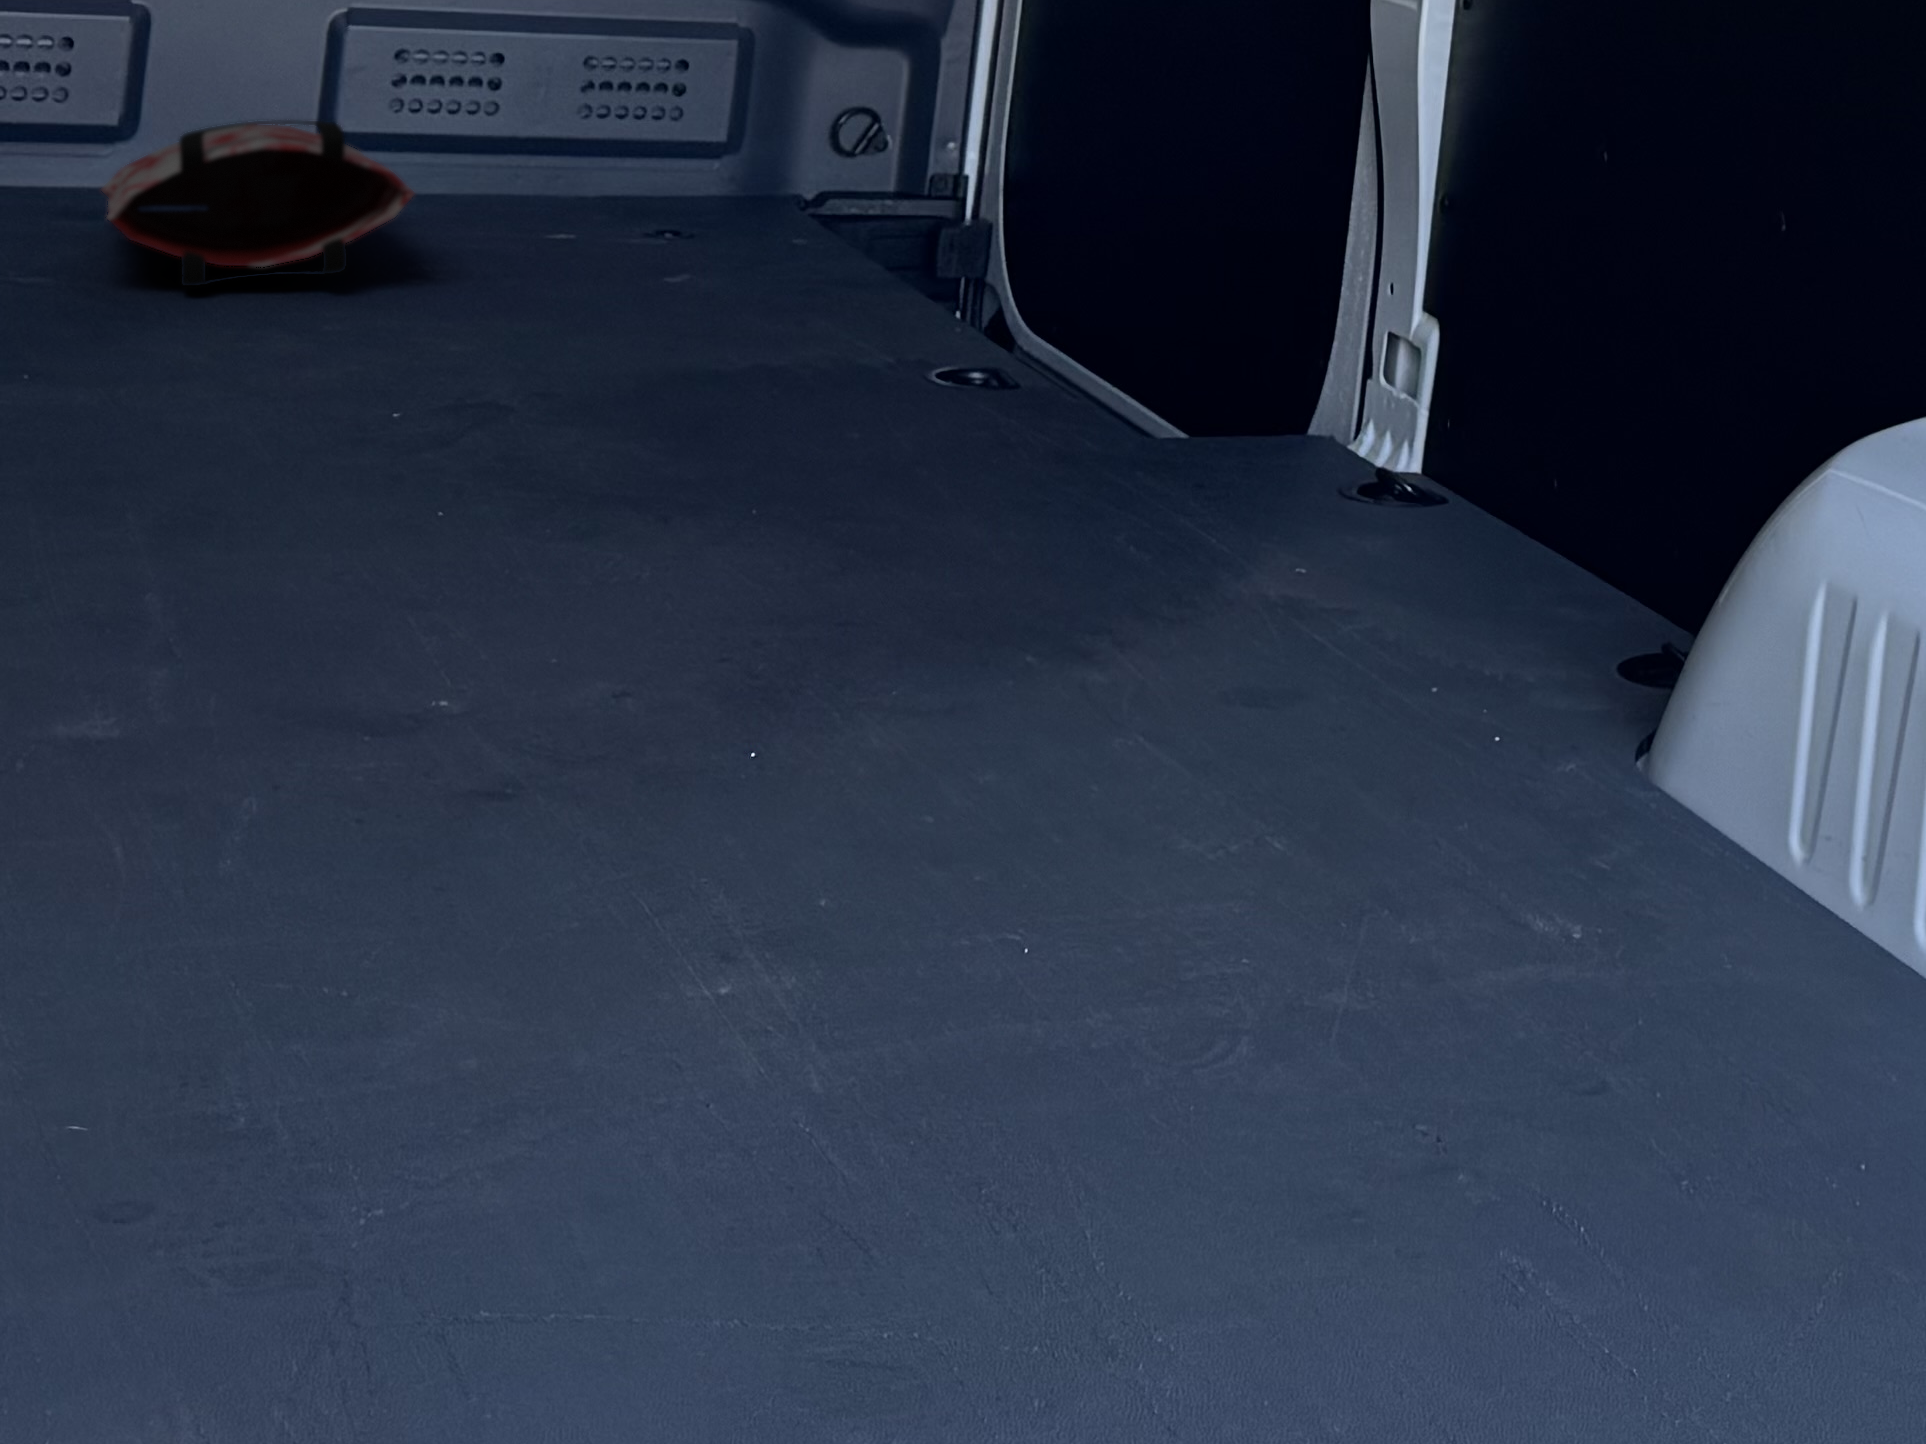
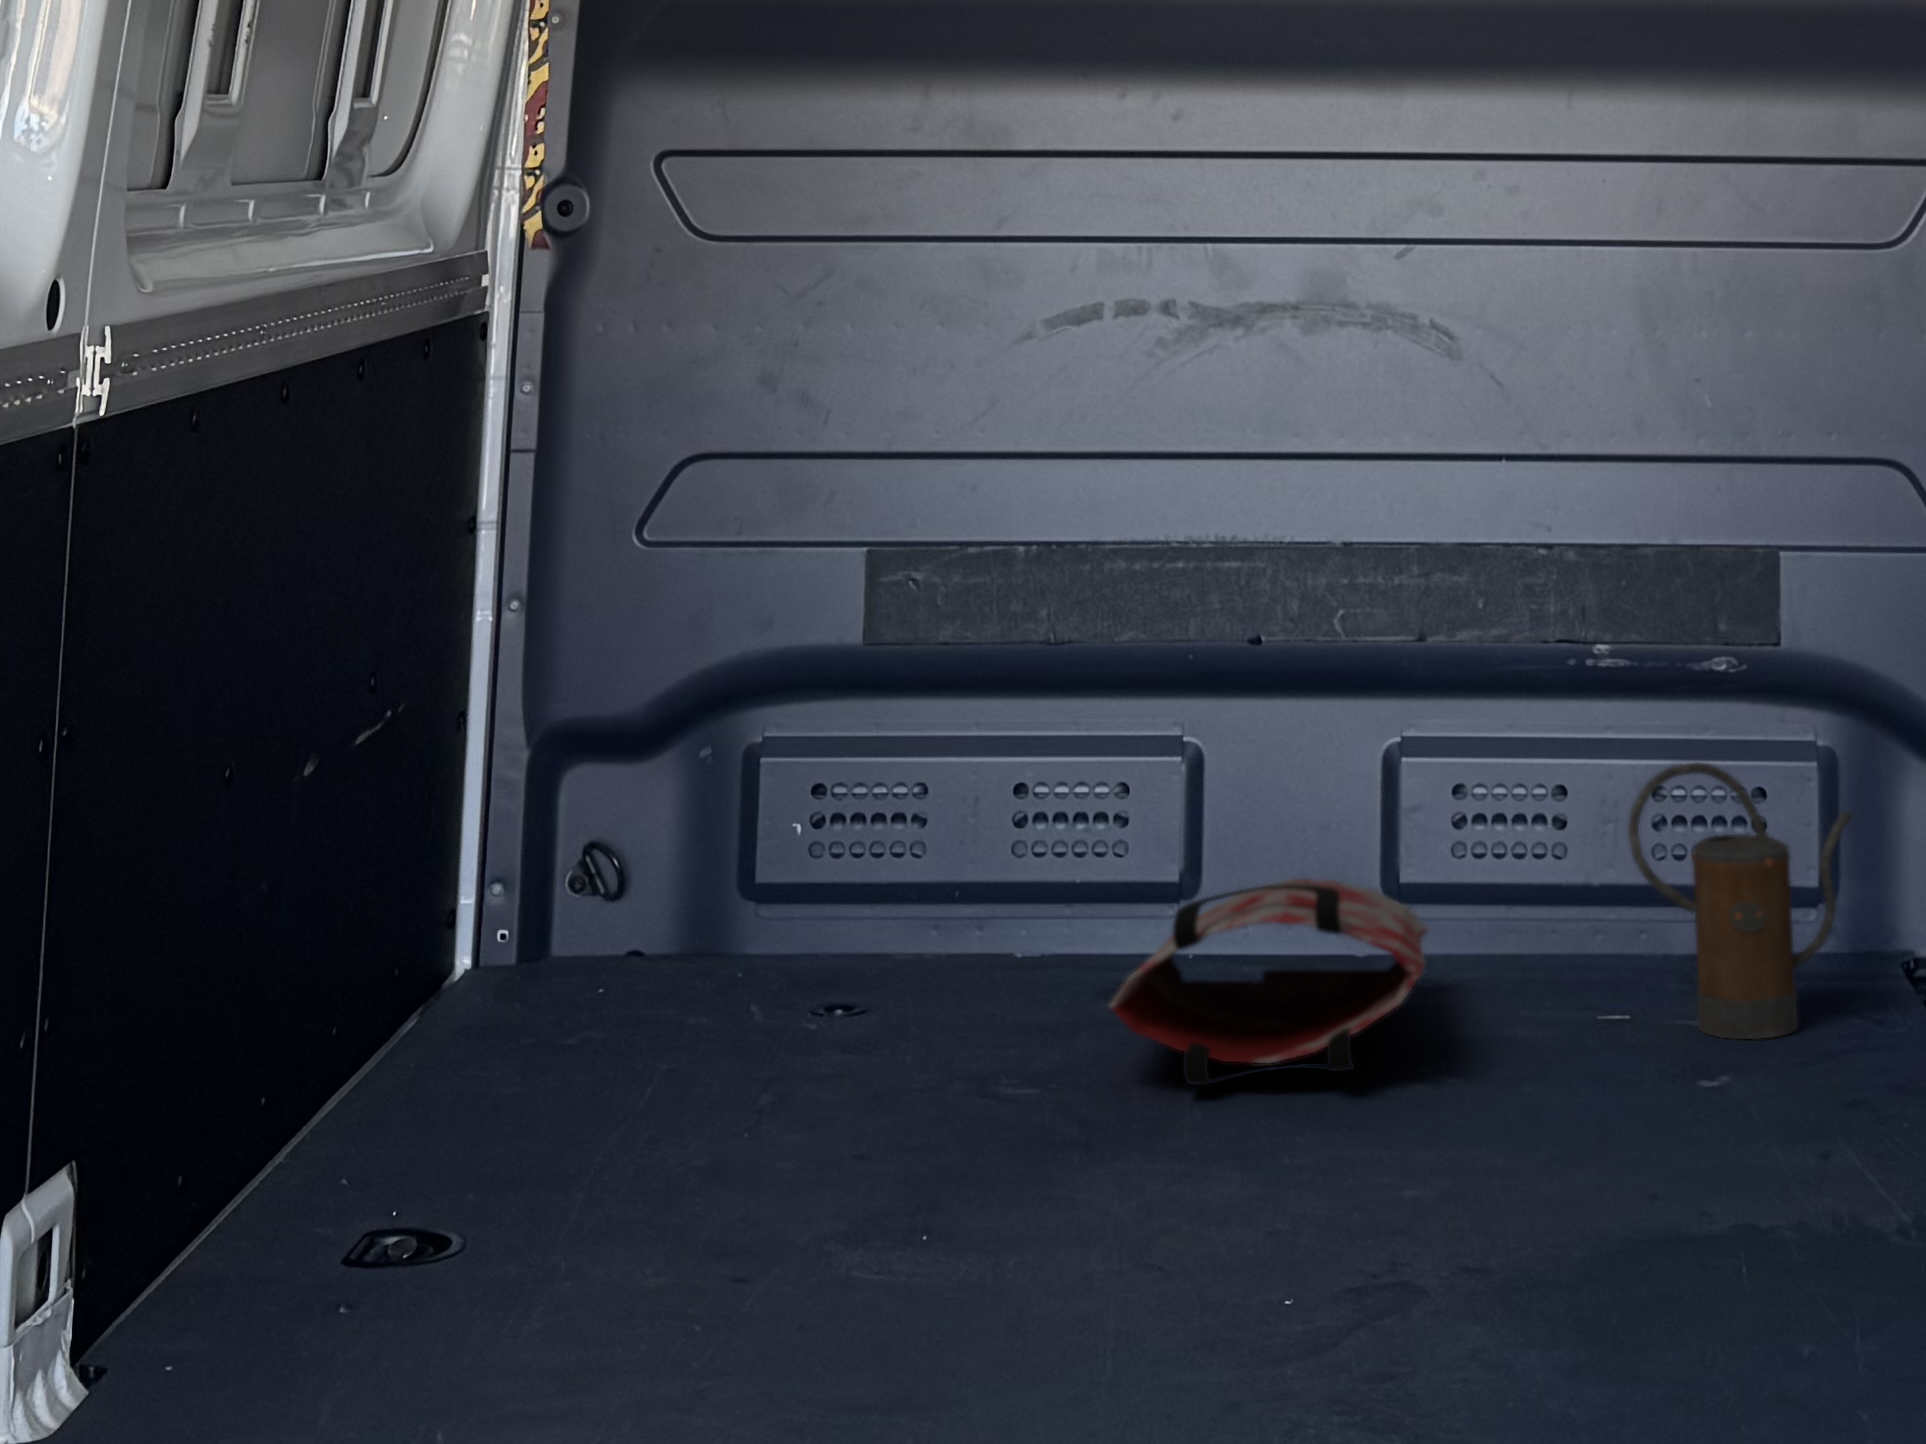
watering can: none [587,32,791,256] -> present [1628,762,1853,1039]

